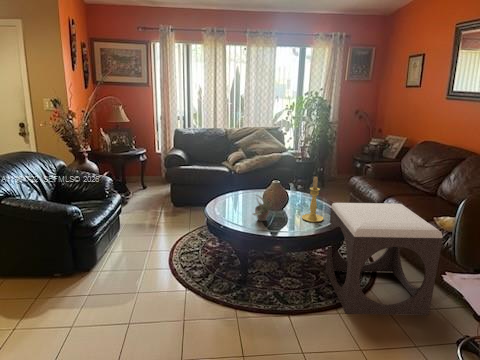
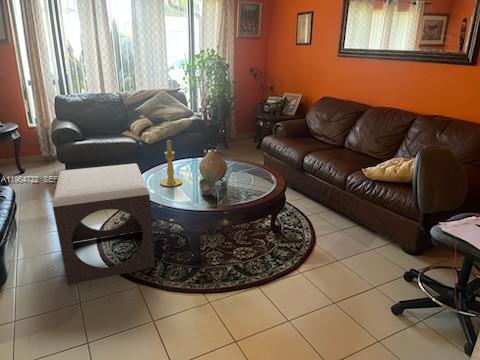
candle holder: present [302,177,323,222] -> present [160,140,182,187]
footstool: present [325,203,443,315] -> present [53,164,155,285]

